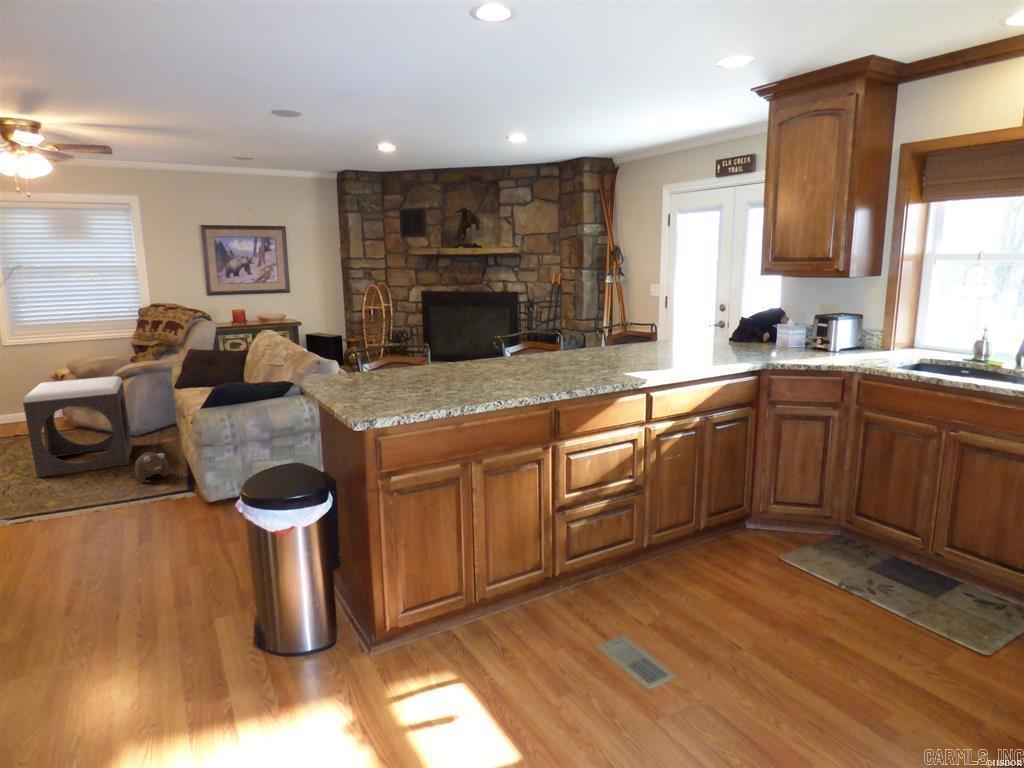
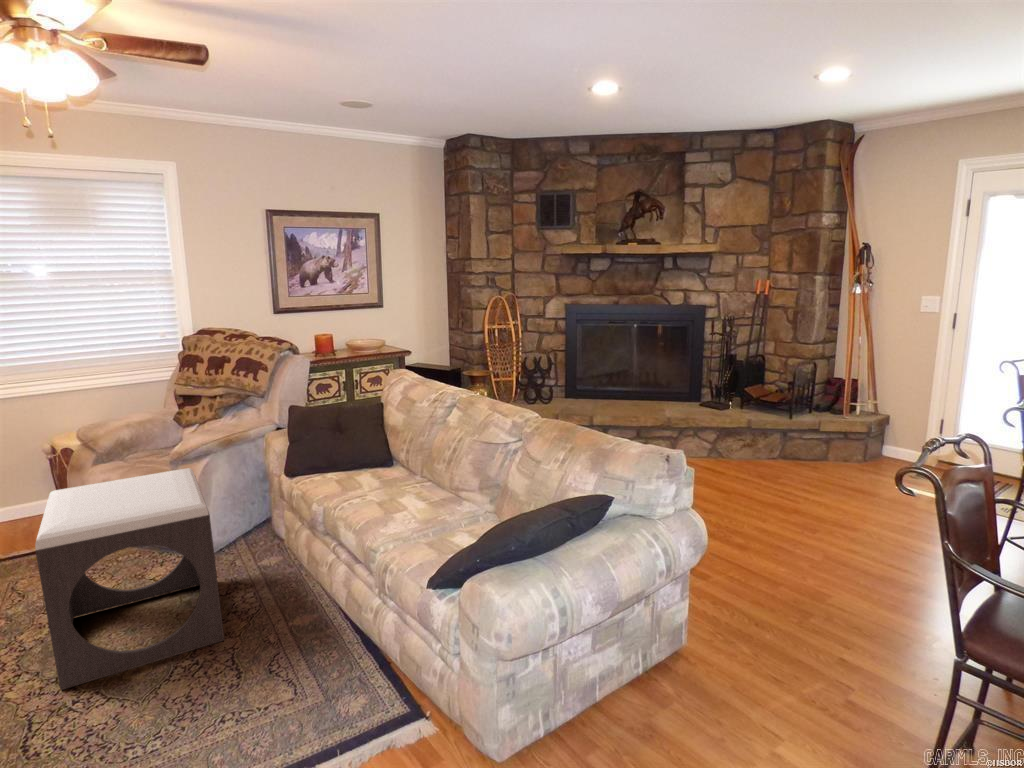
plush toy: present [135,452,169,483] -> none [261,638,326,705]

